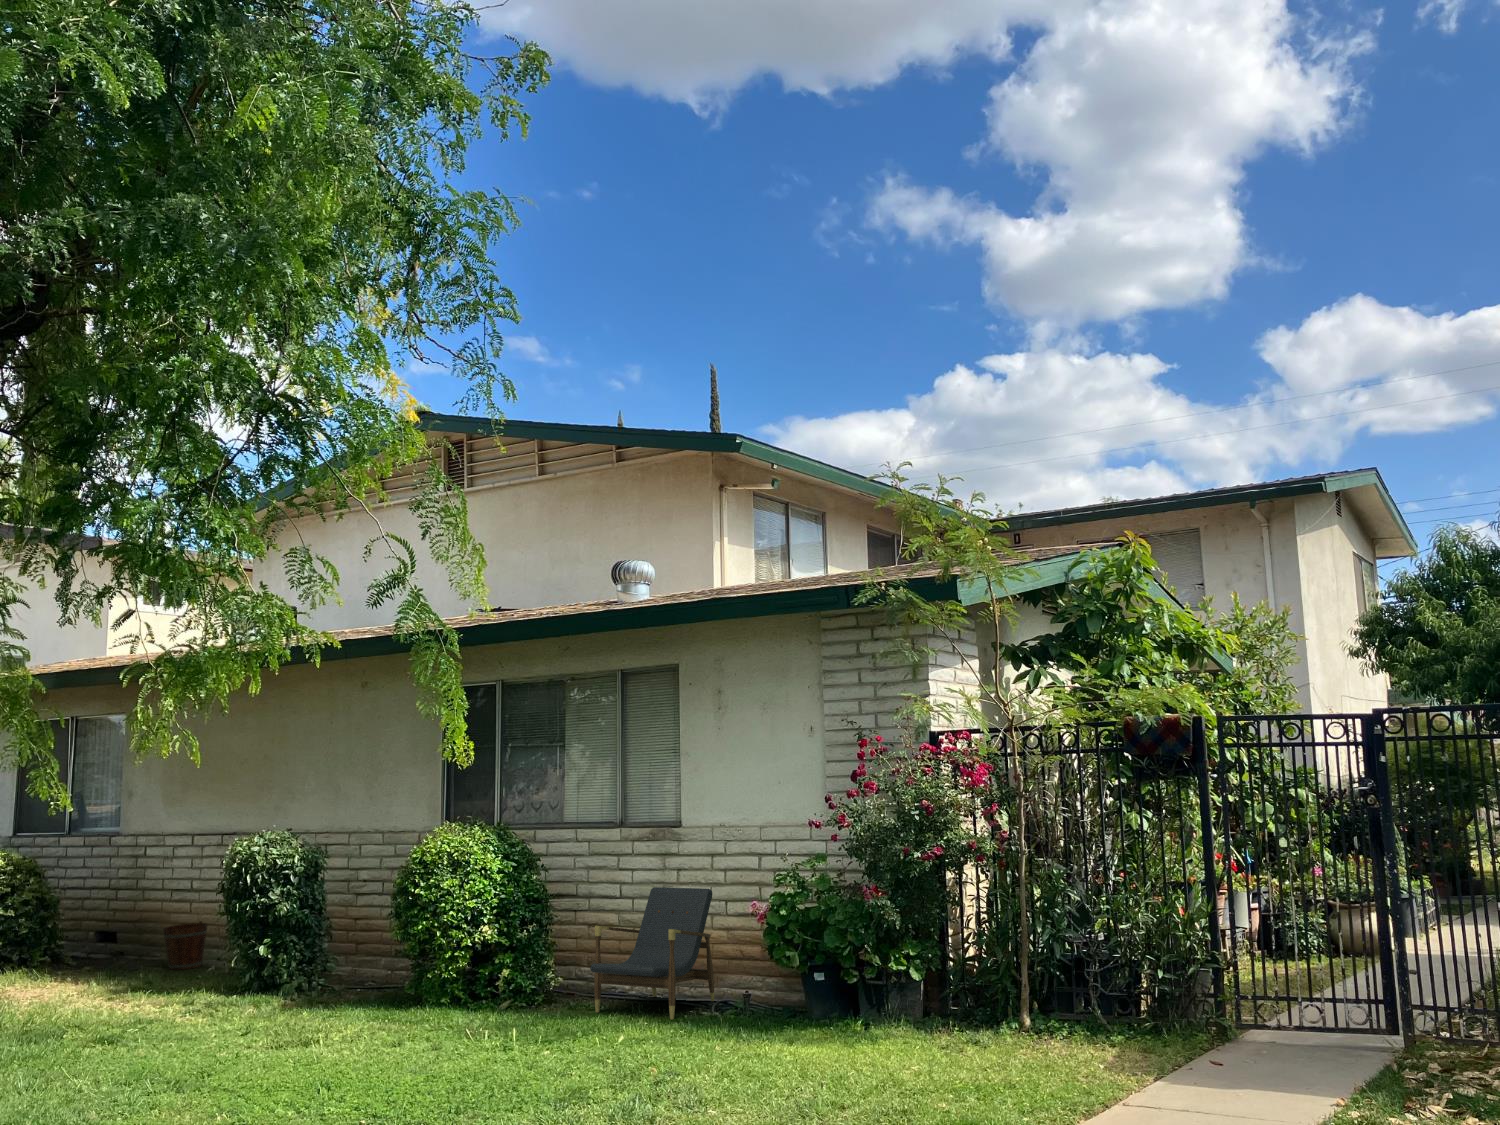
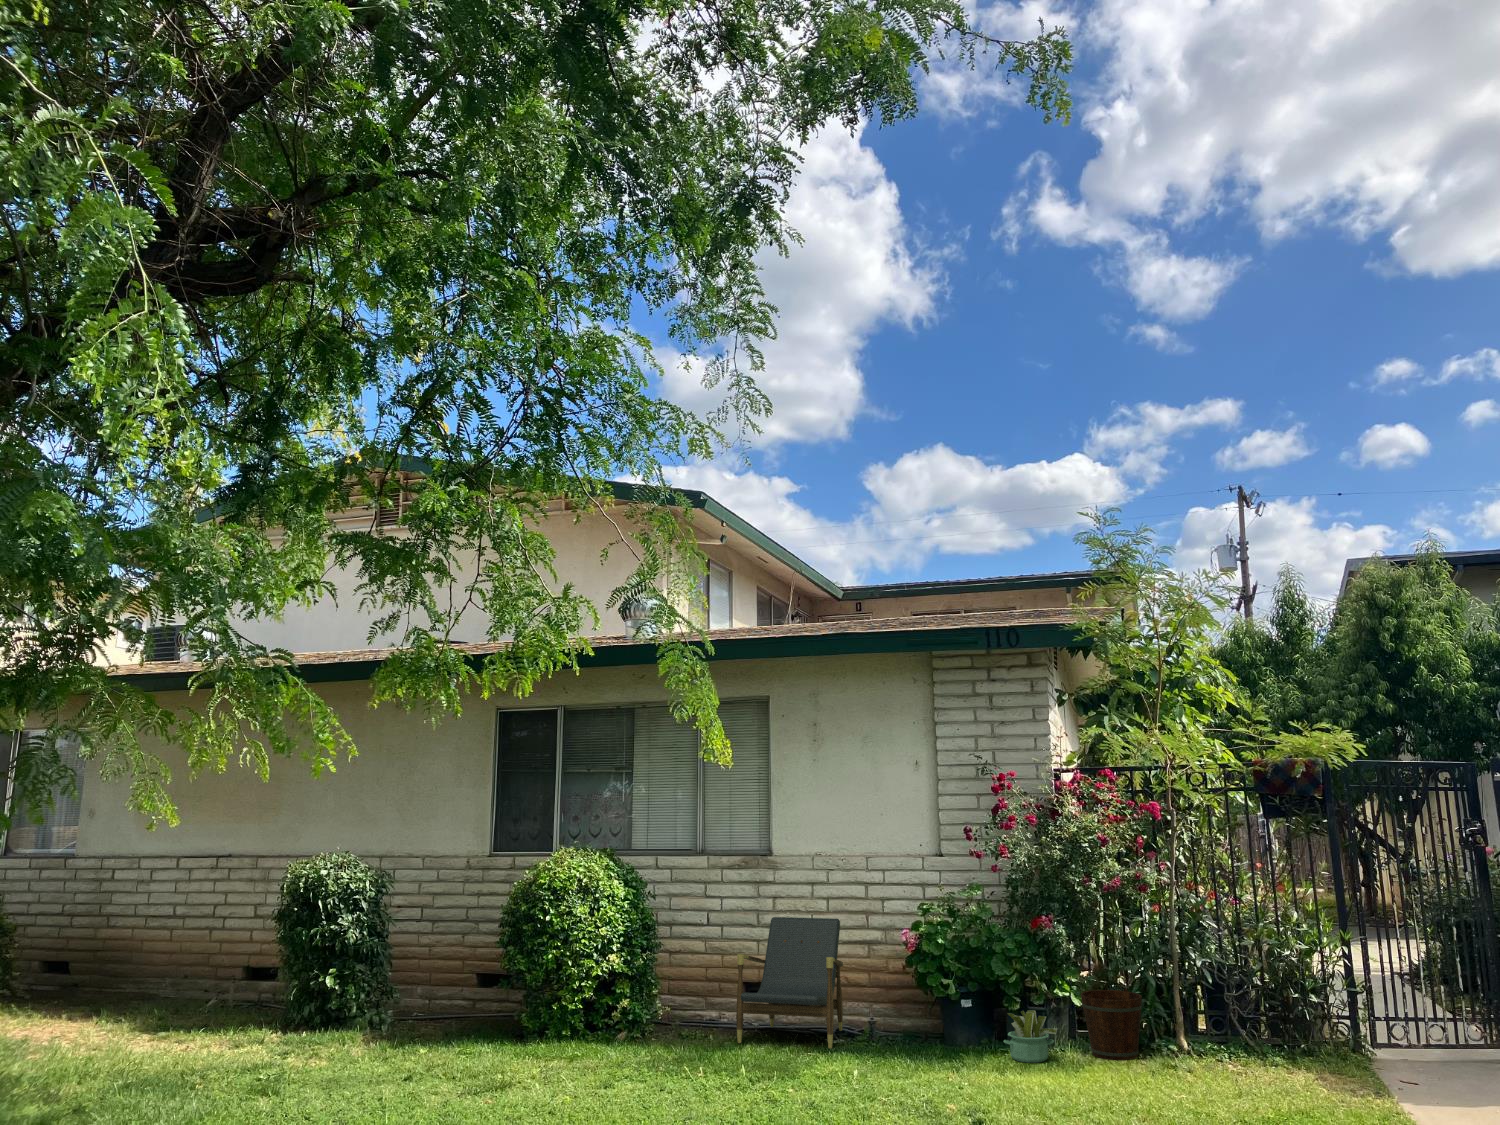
bucket: present [163,922,208,970] -> present [1081,989,1142,1060]
decorative plant: none [815,985,870,1038] -> present [1003,1011,1057,1063]

